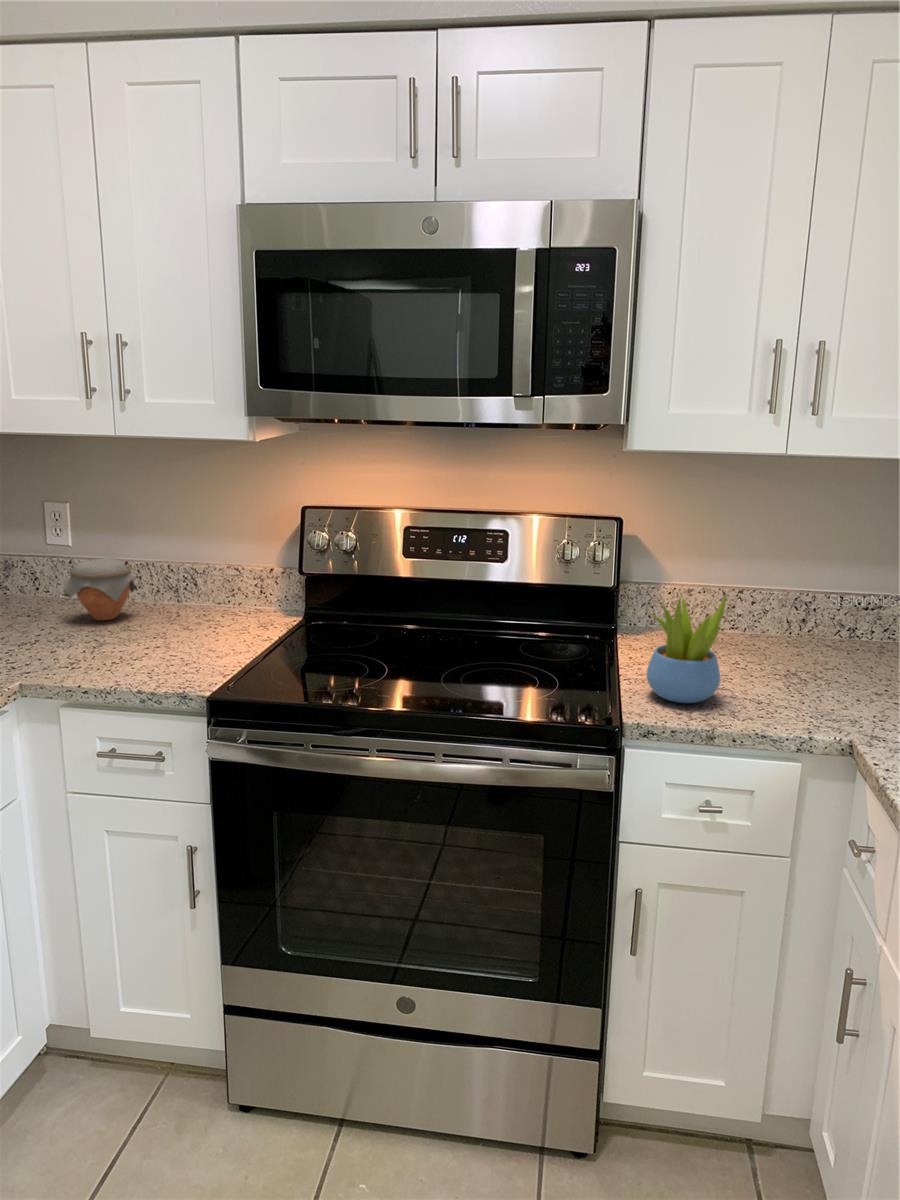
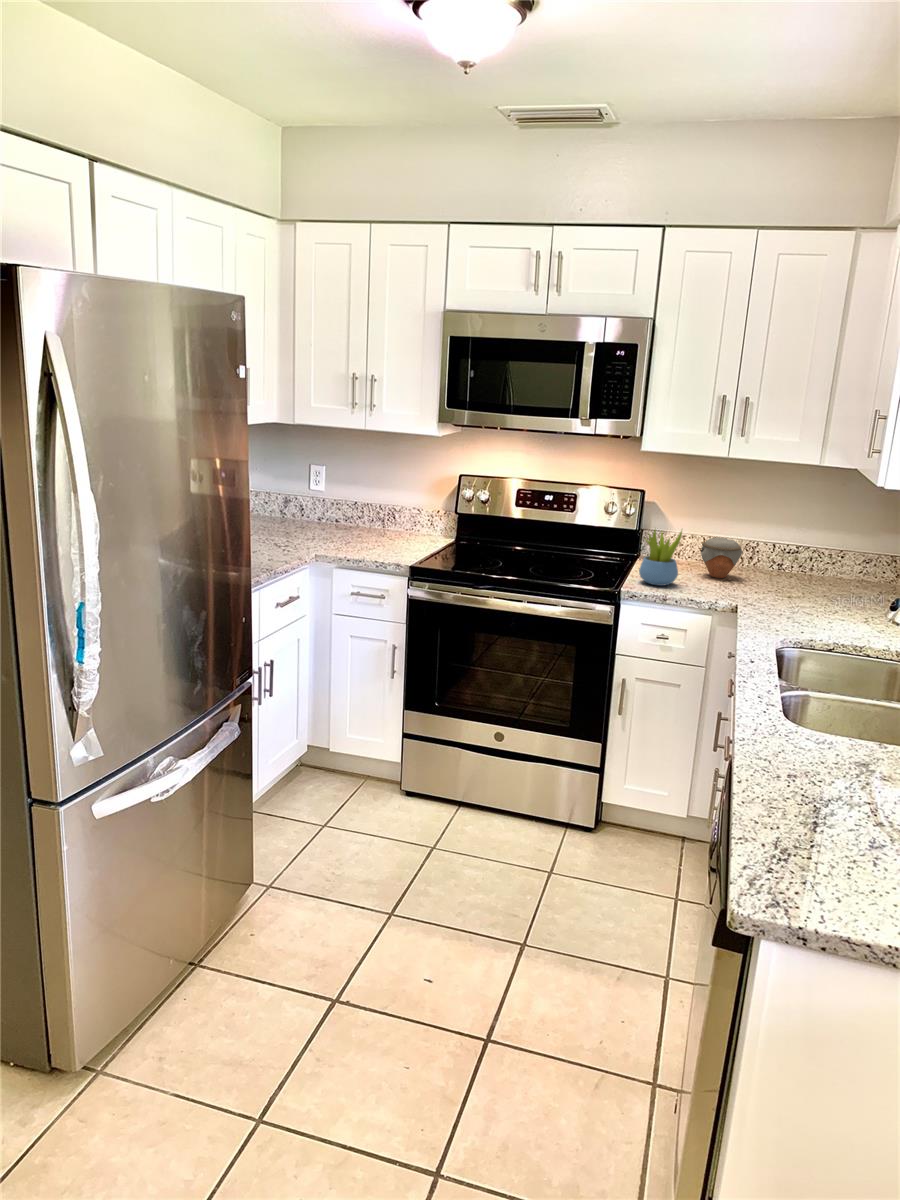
jar: present [64,558,136,621] -> present [701,537,743,578]

